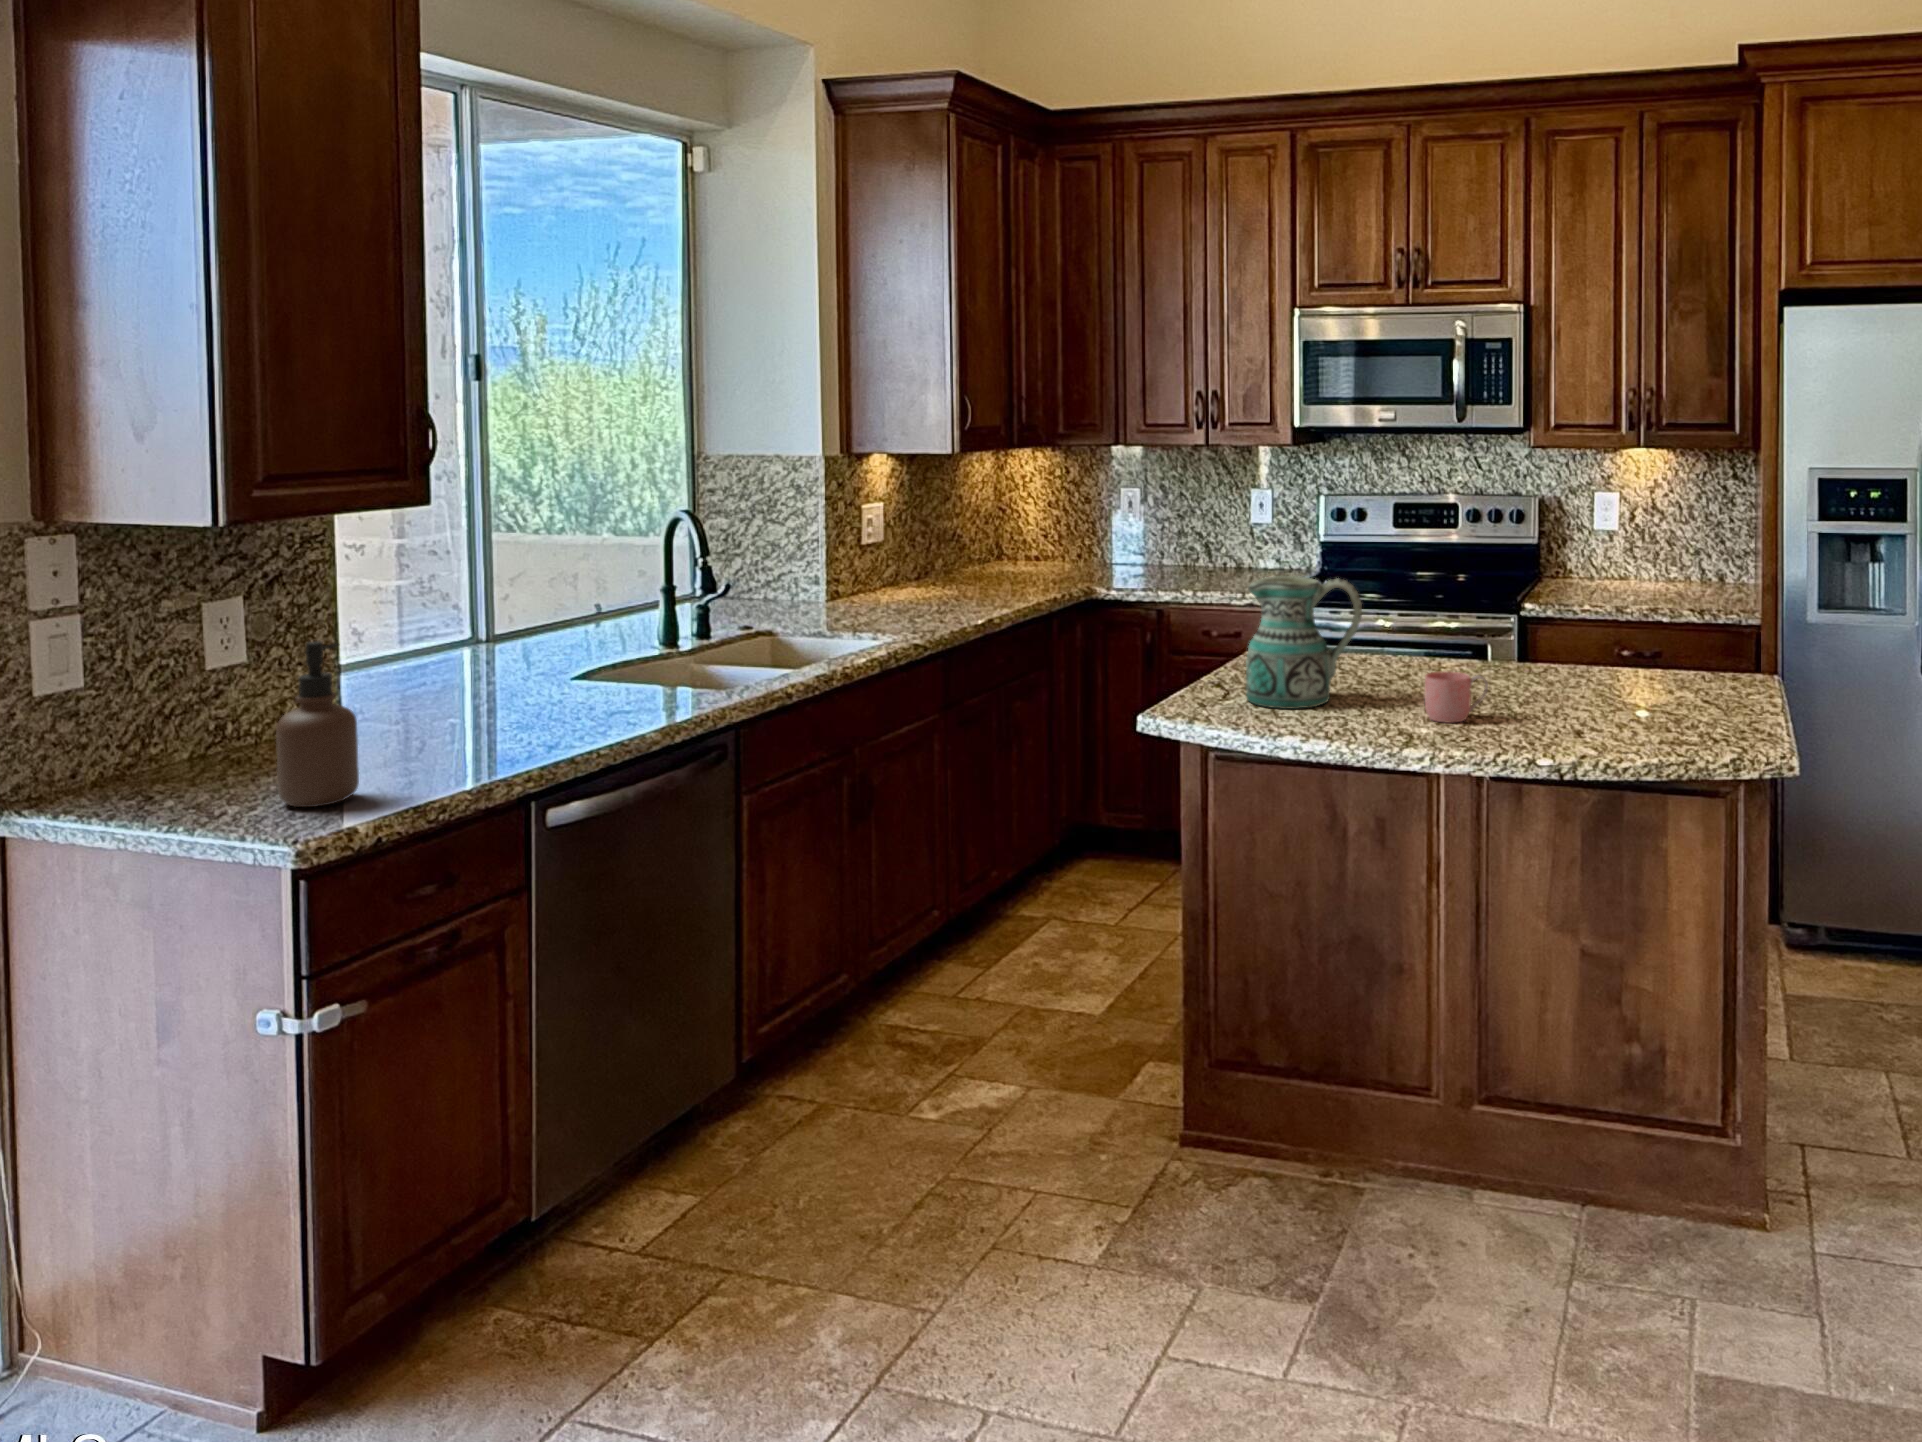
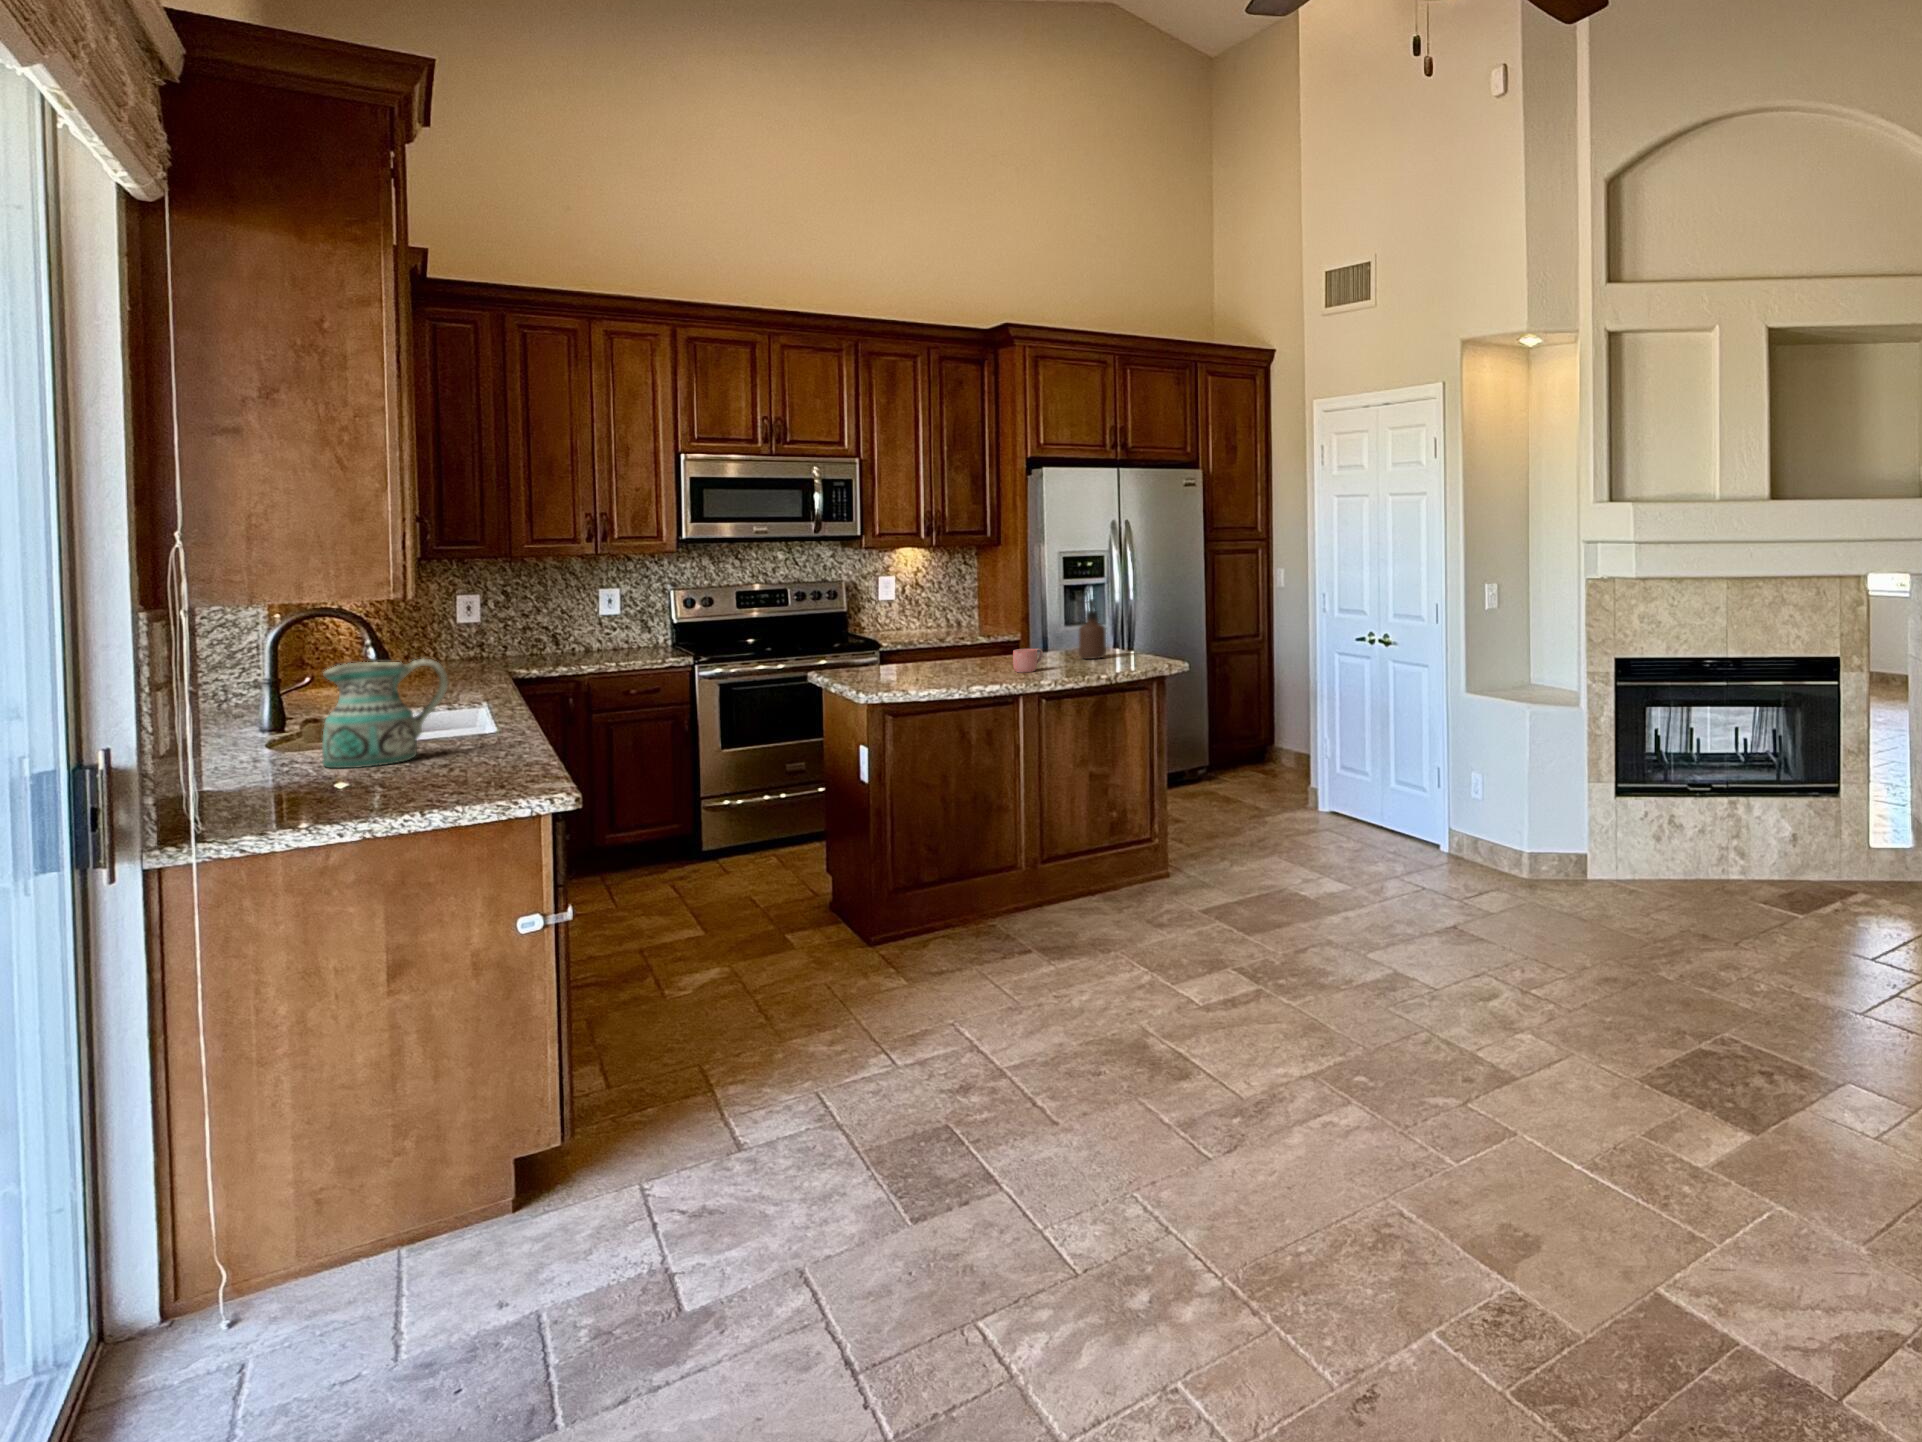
ceramic pitcher: present [1246,576,1362,709] -> present [322,659,448,768]
soap dispenser: present [276,641,359,807] -> present [1079,599,1106,659]

